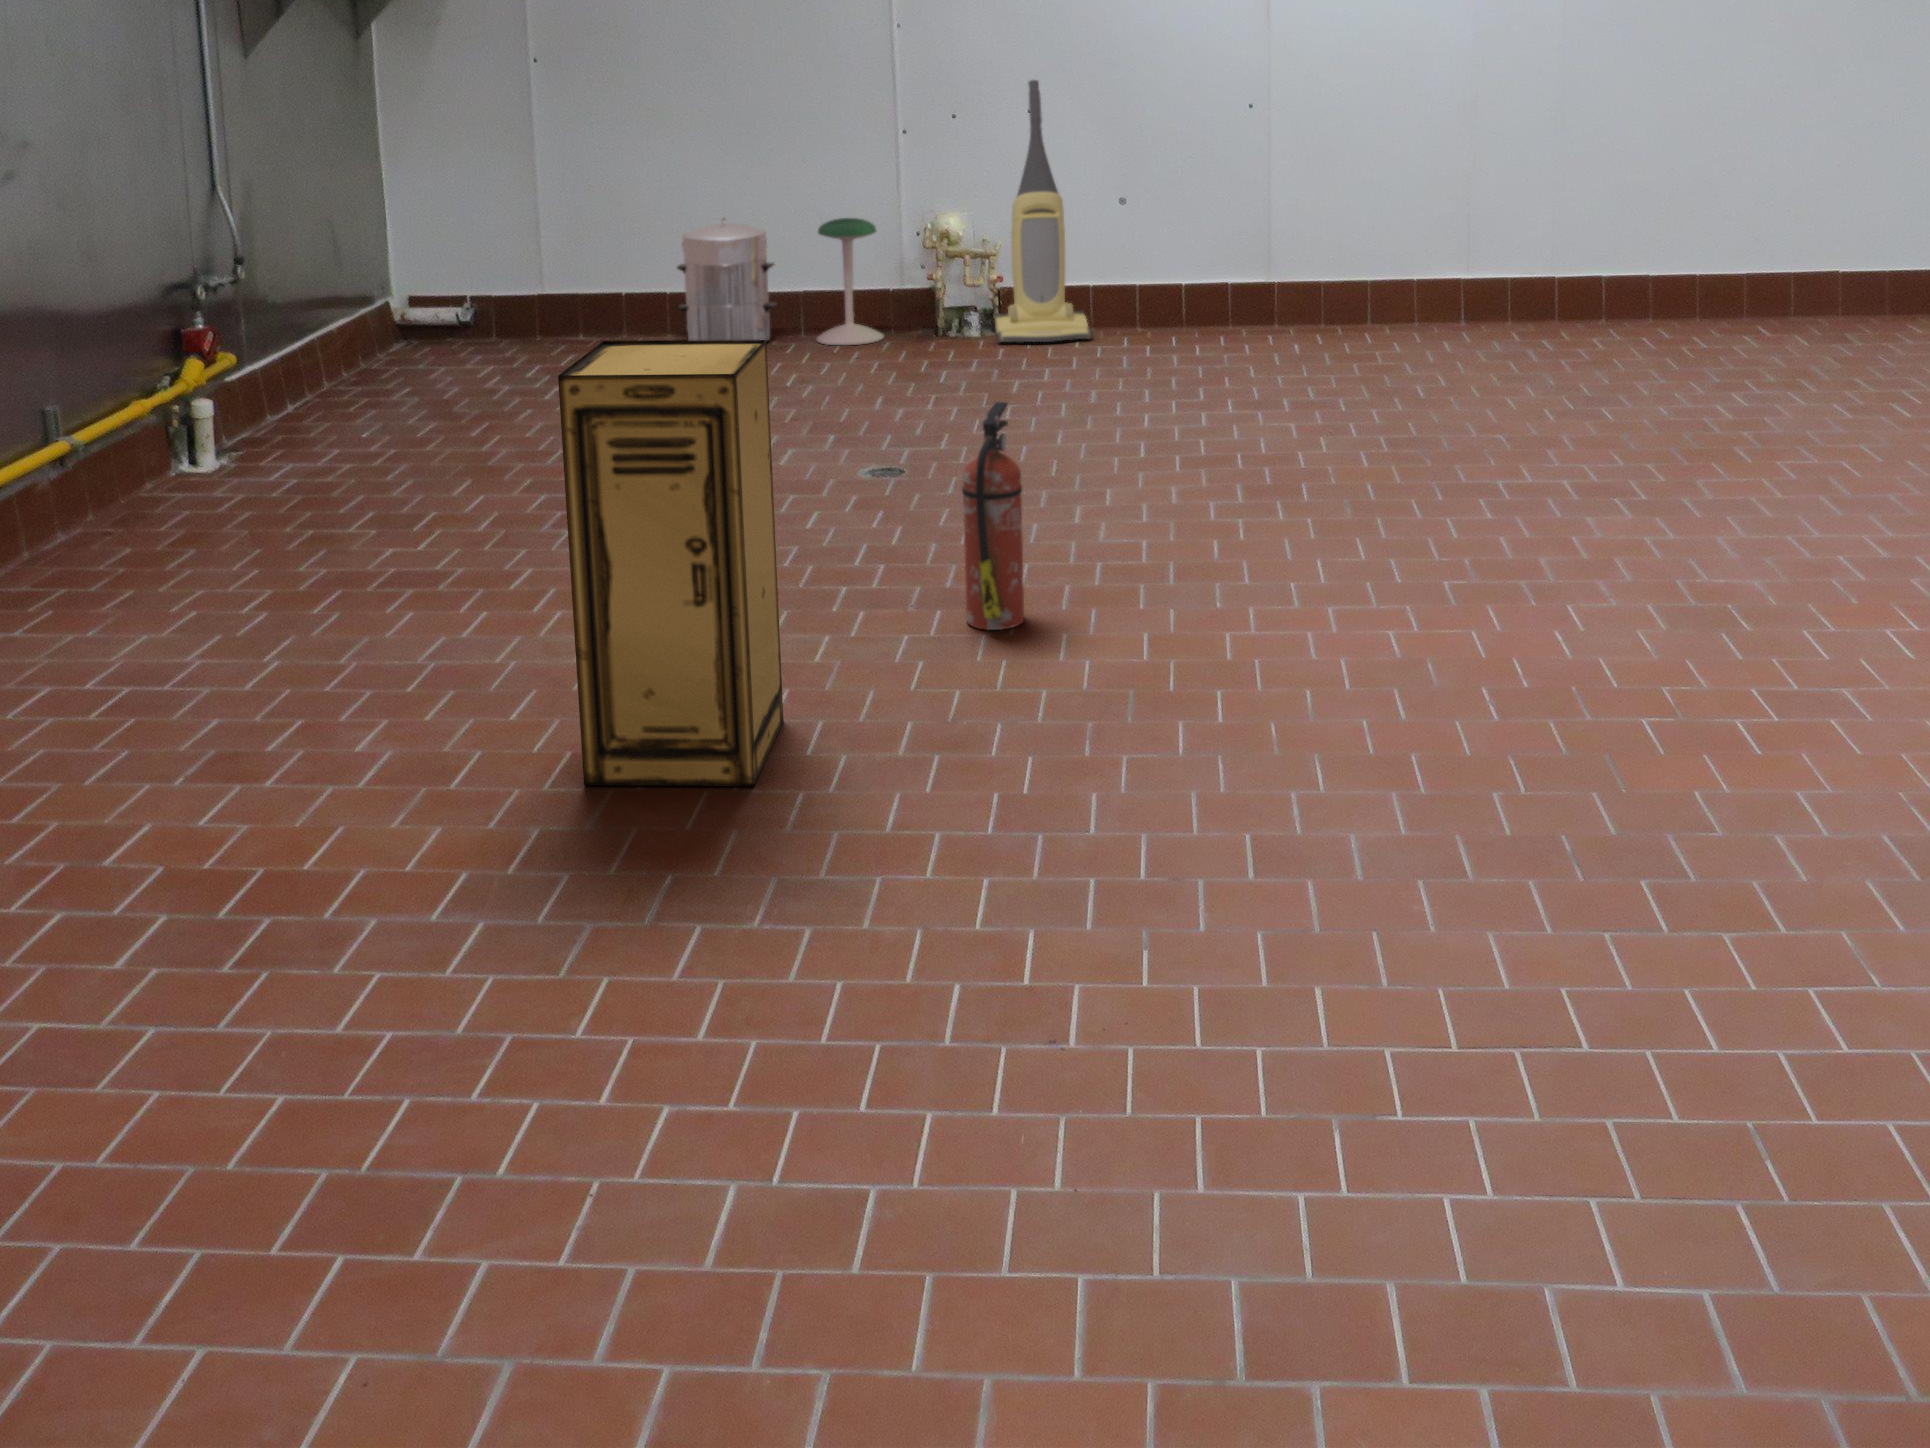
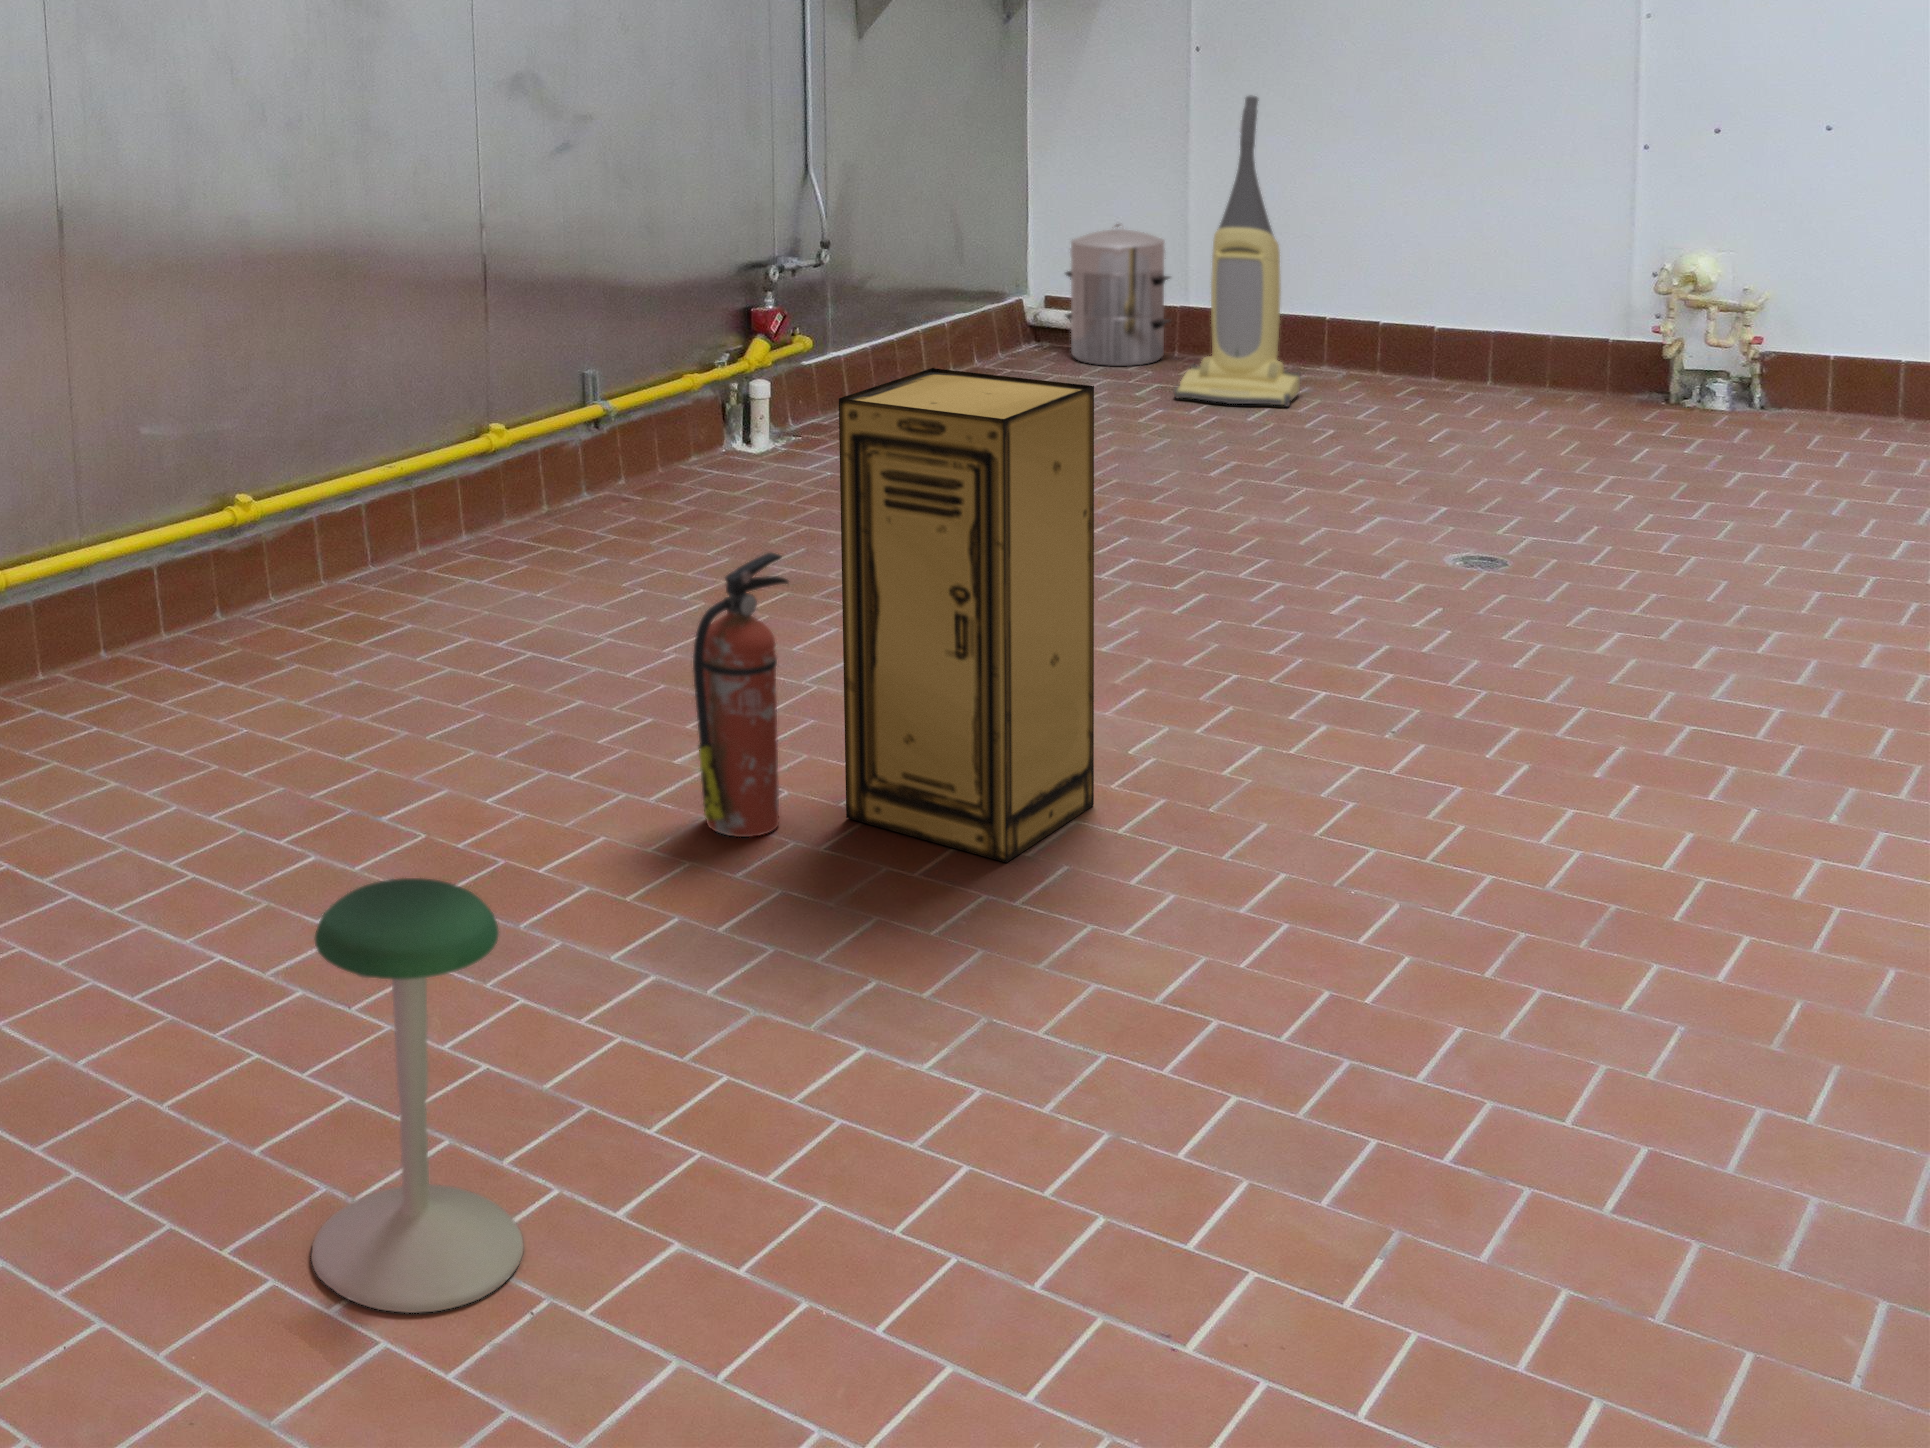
vacuum cleaner: present [995,80,1092,343] -> present [1174,96,1300,407]
waste bin: present [677,218,776,341] -> present [1065,225,1170,366]
stool: present [816,218,884,345] -> present [311,878,524,1313]
fire extinguisher: present [962,402,1024,630] -> present [693,553,788,837]

